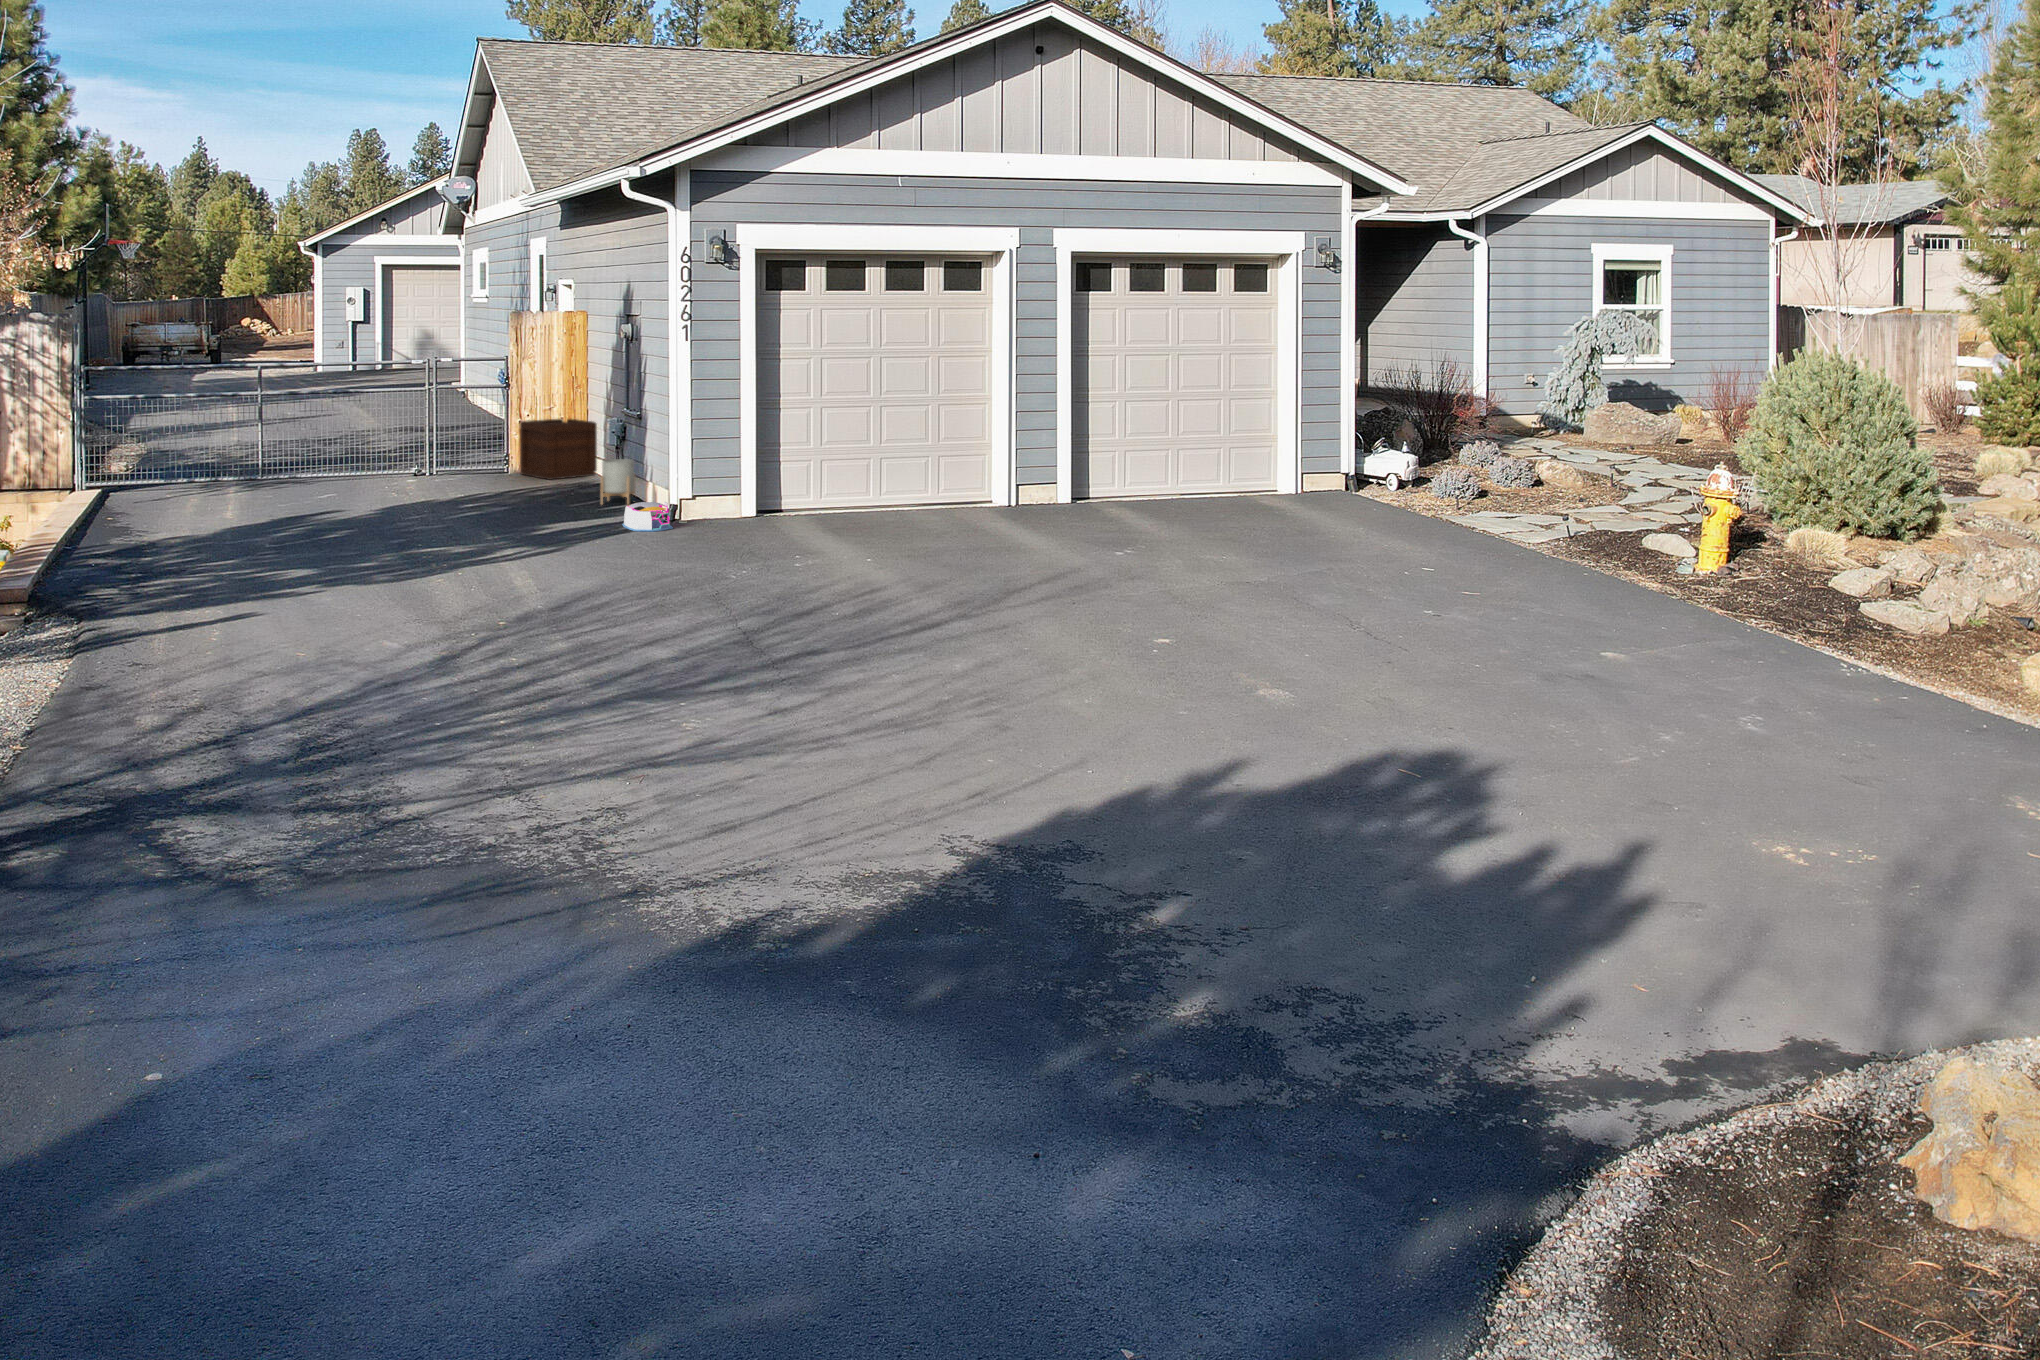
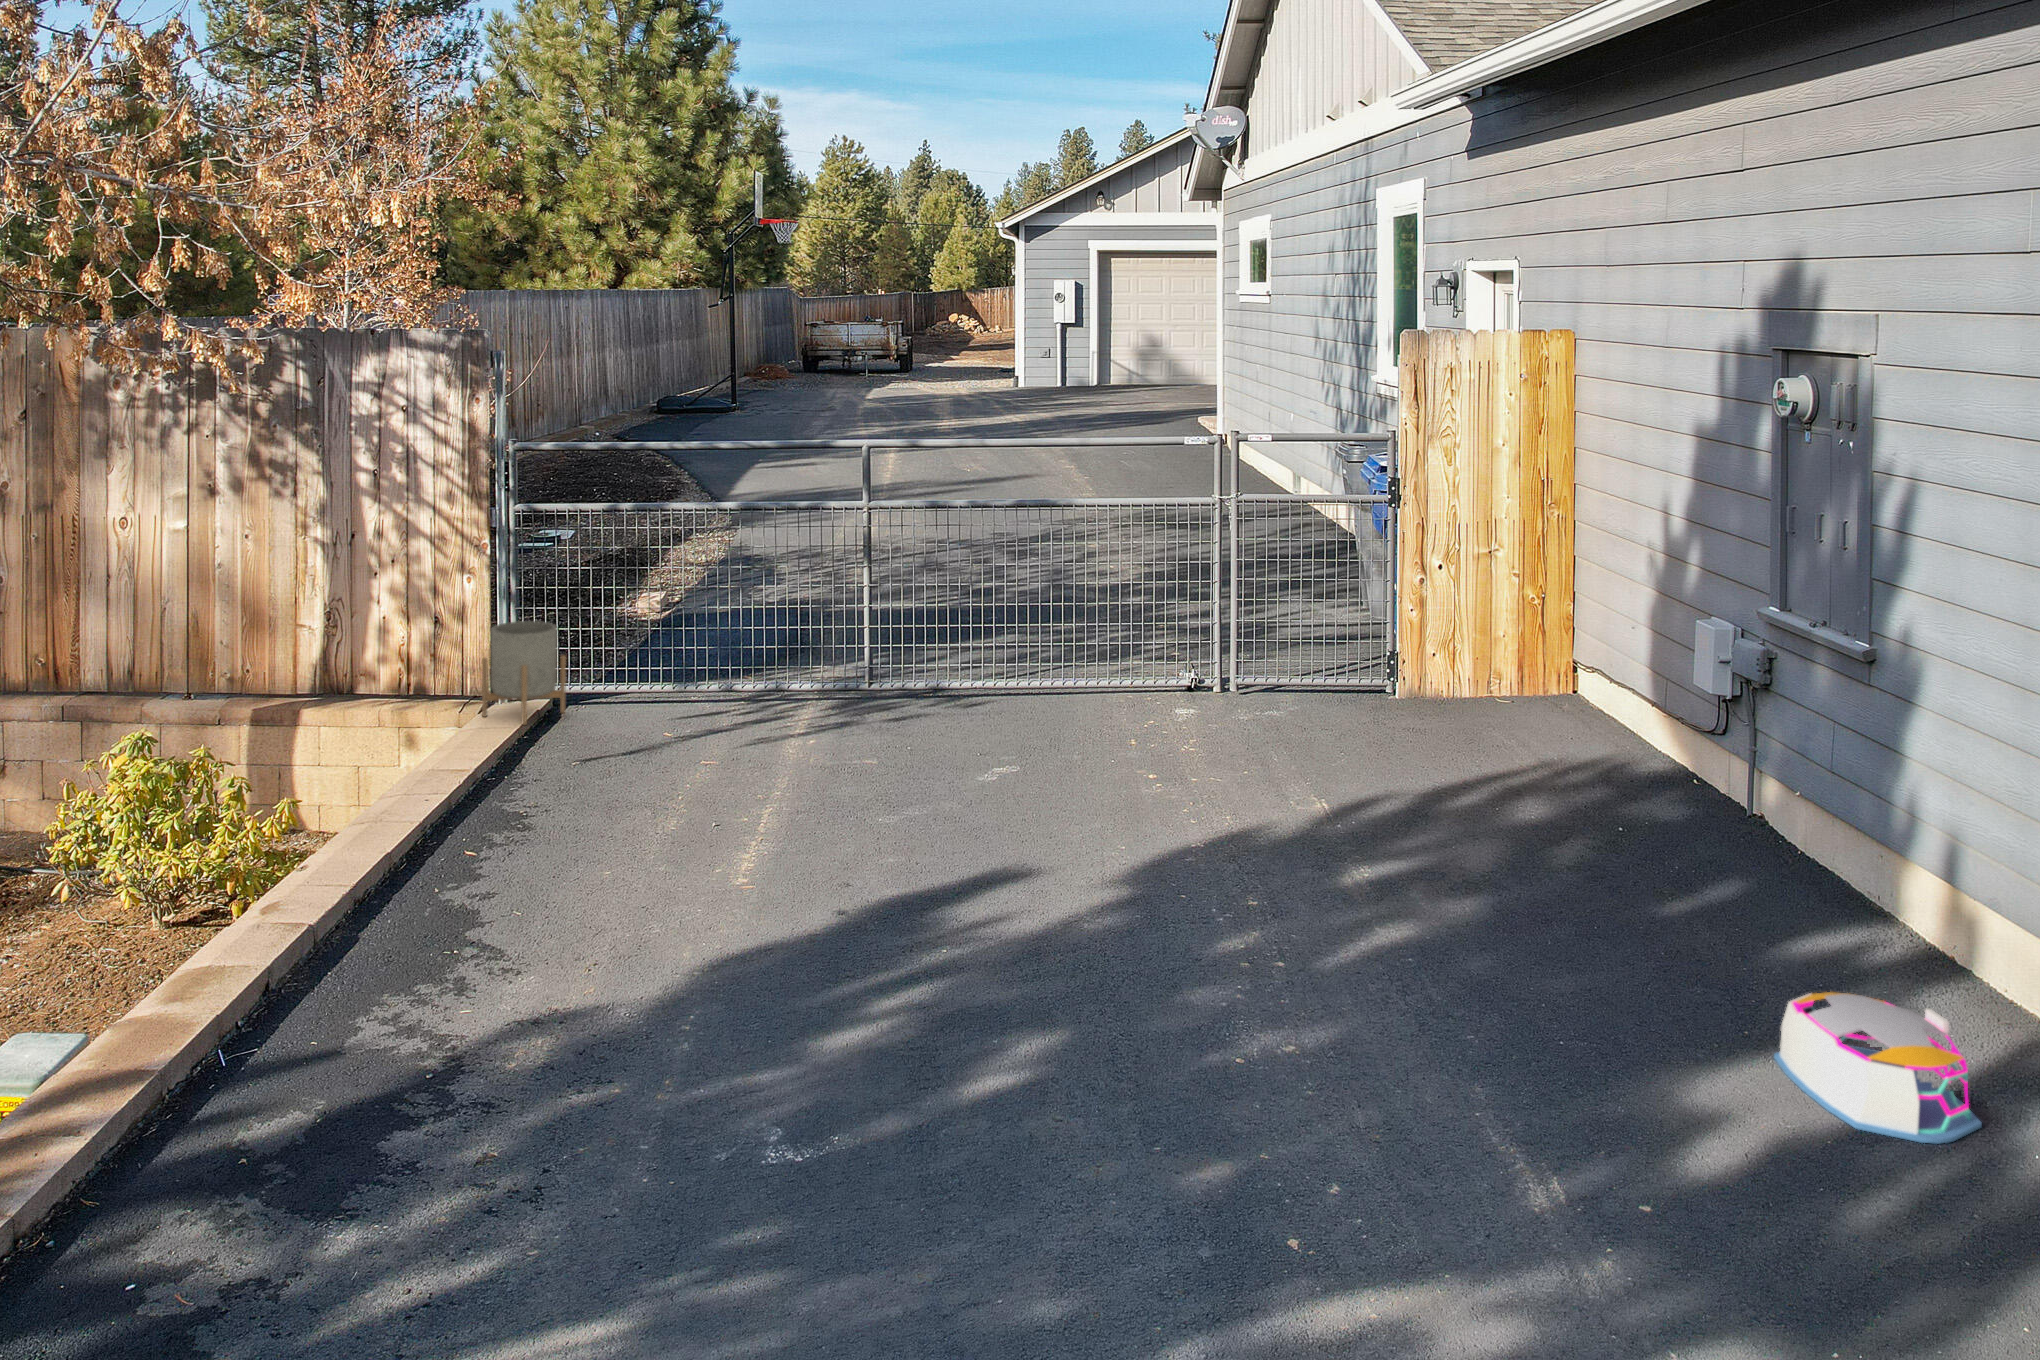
wooden crate: present [520,419,597,480] -> none [1361,579,1541,730]
planter: present [601,459,635,504] -> present [482,621,566,725]

